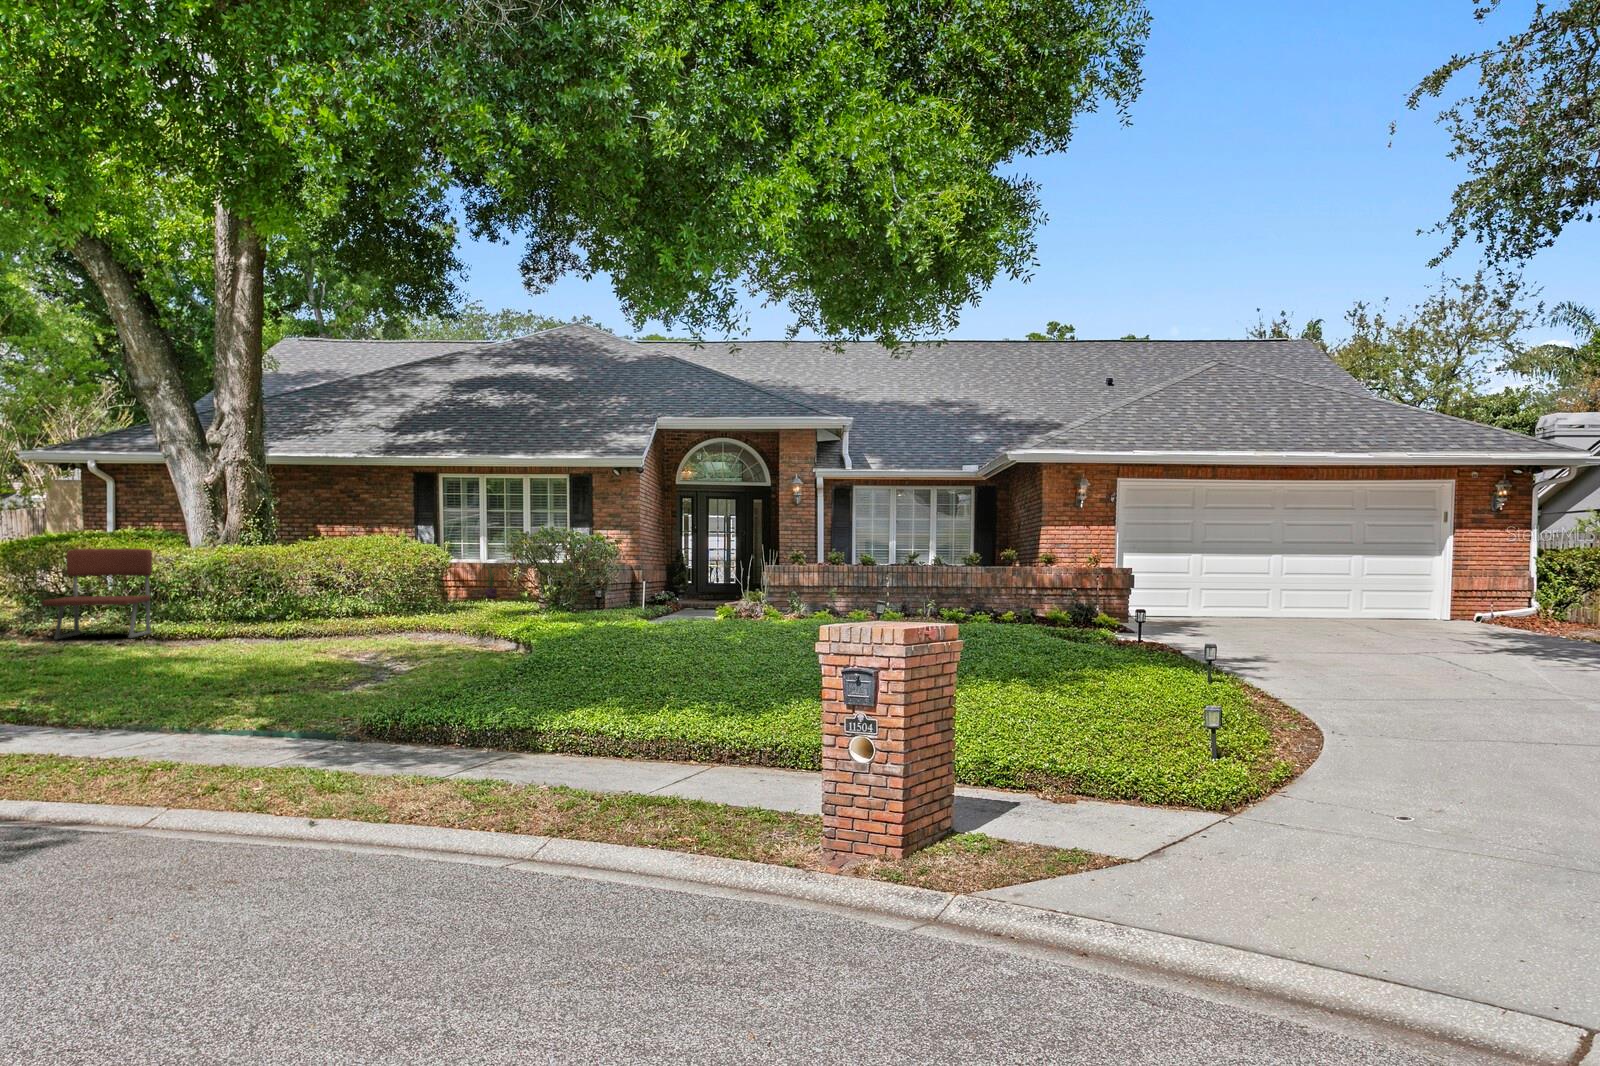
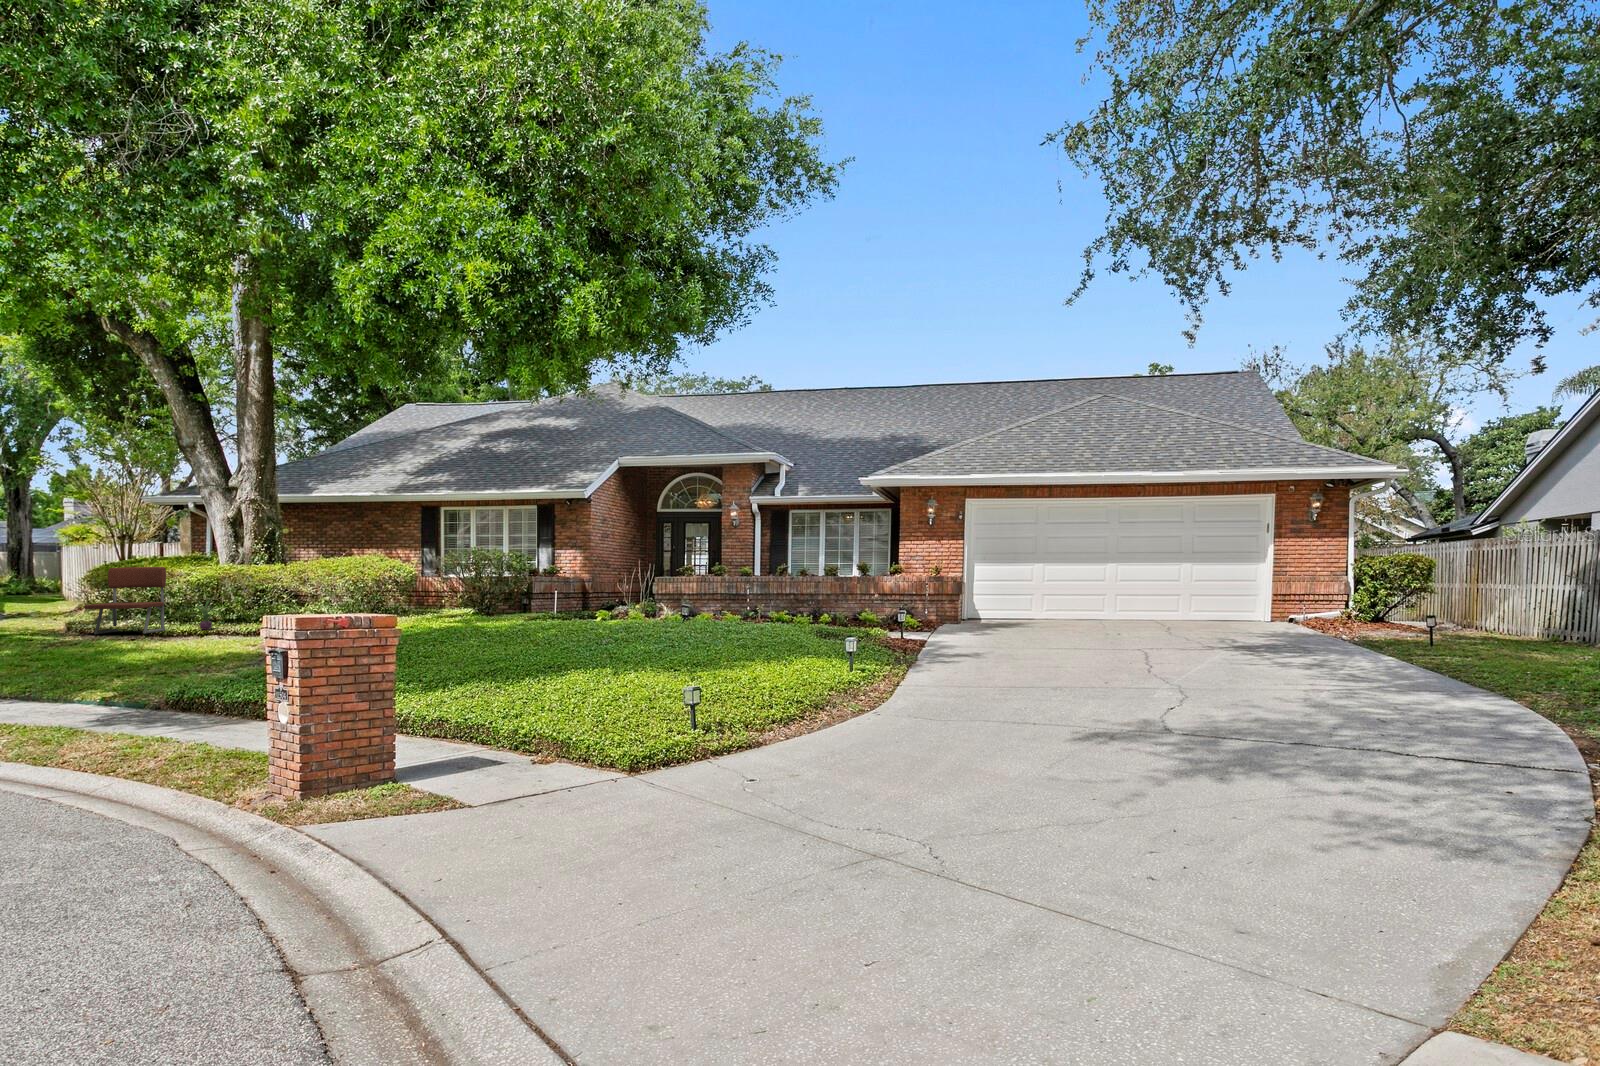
decorative plant: present [485,567,497,598] -> present [199,601,212,630]

